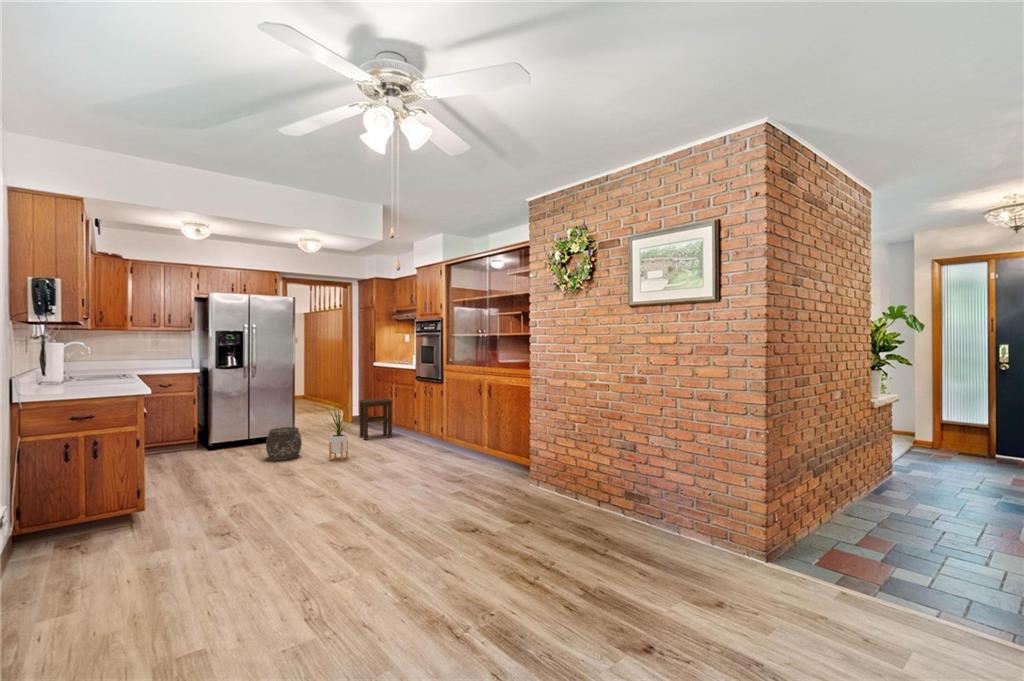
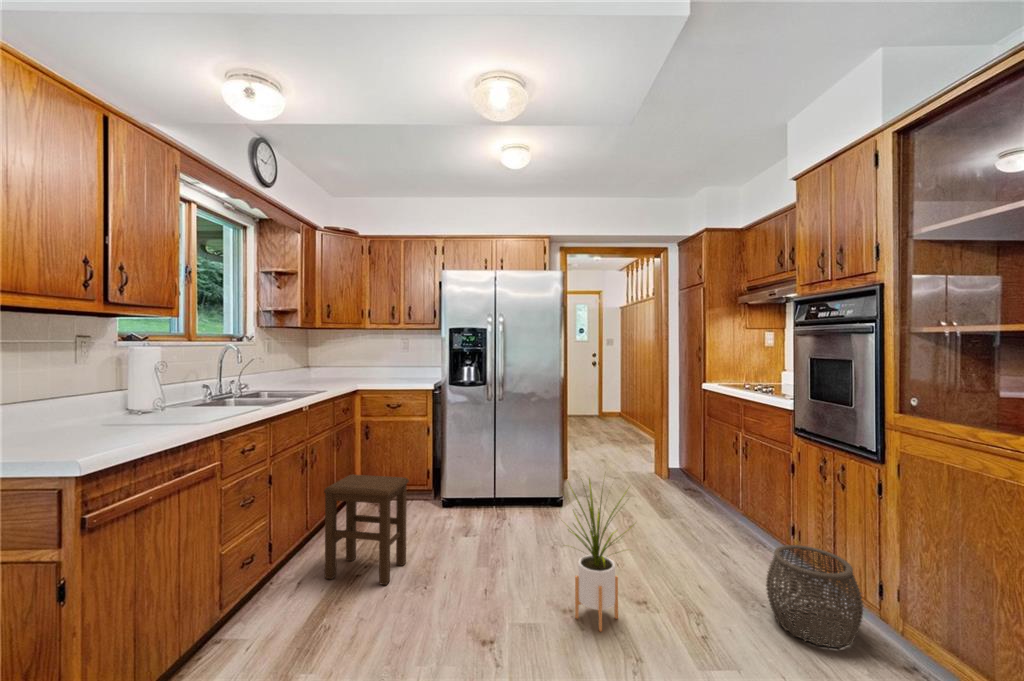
stool: present [359,398,392,440] -> present [324,475,409,585]
woven basket: present [266,427,302,460] -> present [766,545,863,648]

